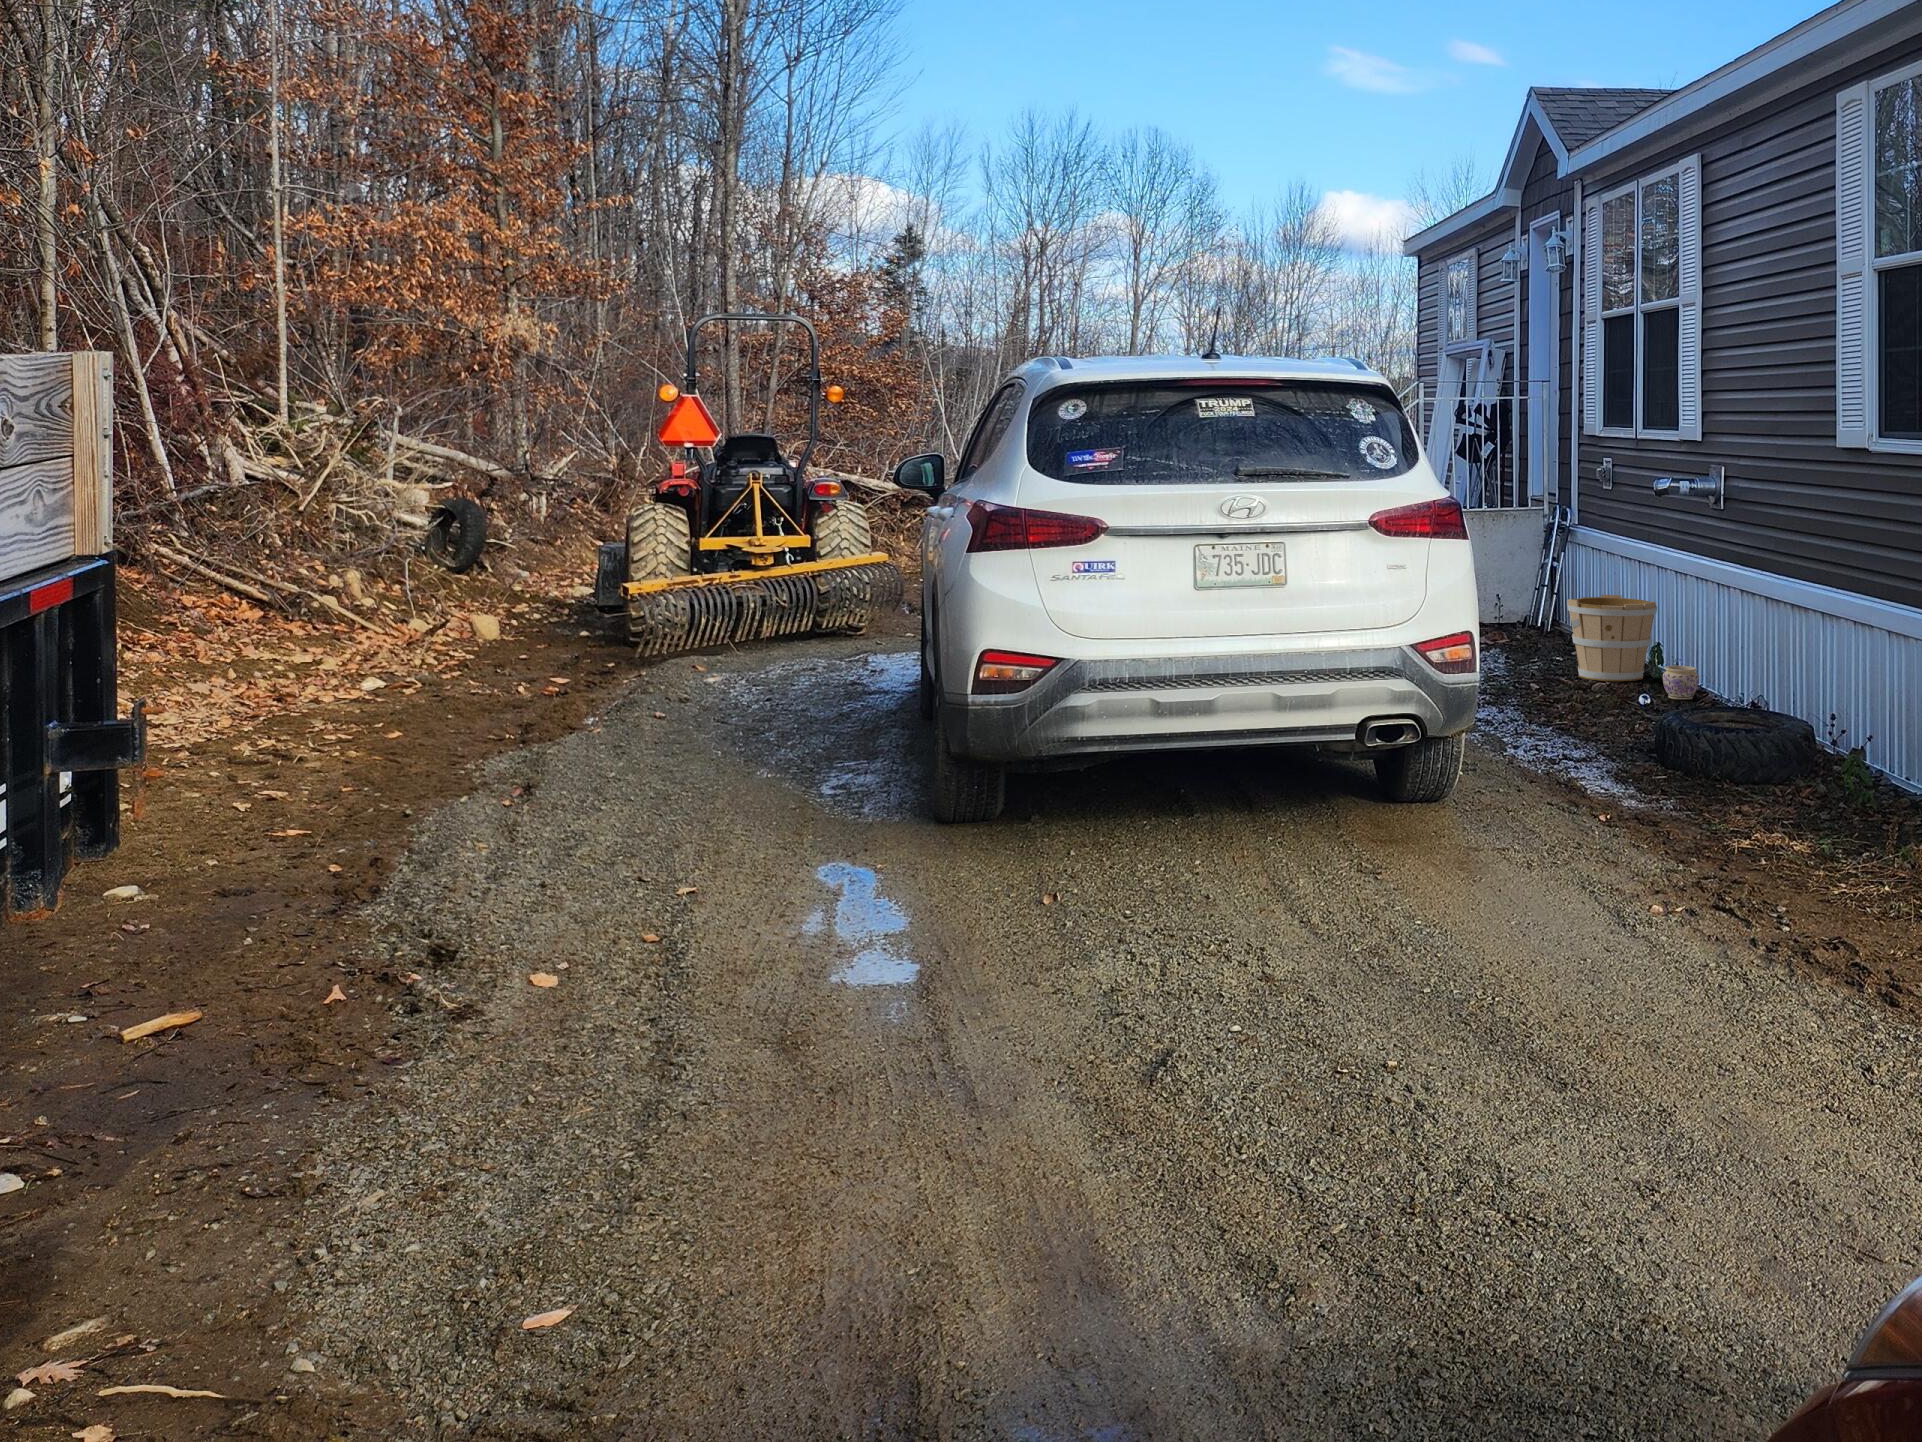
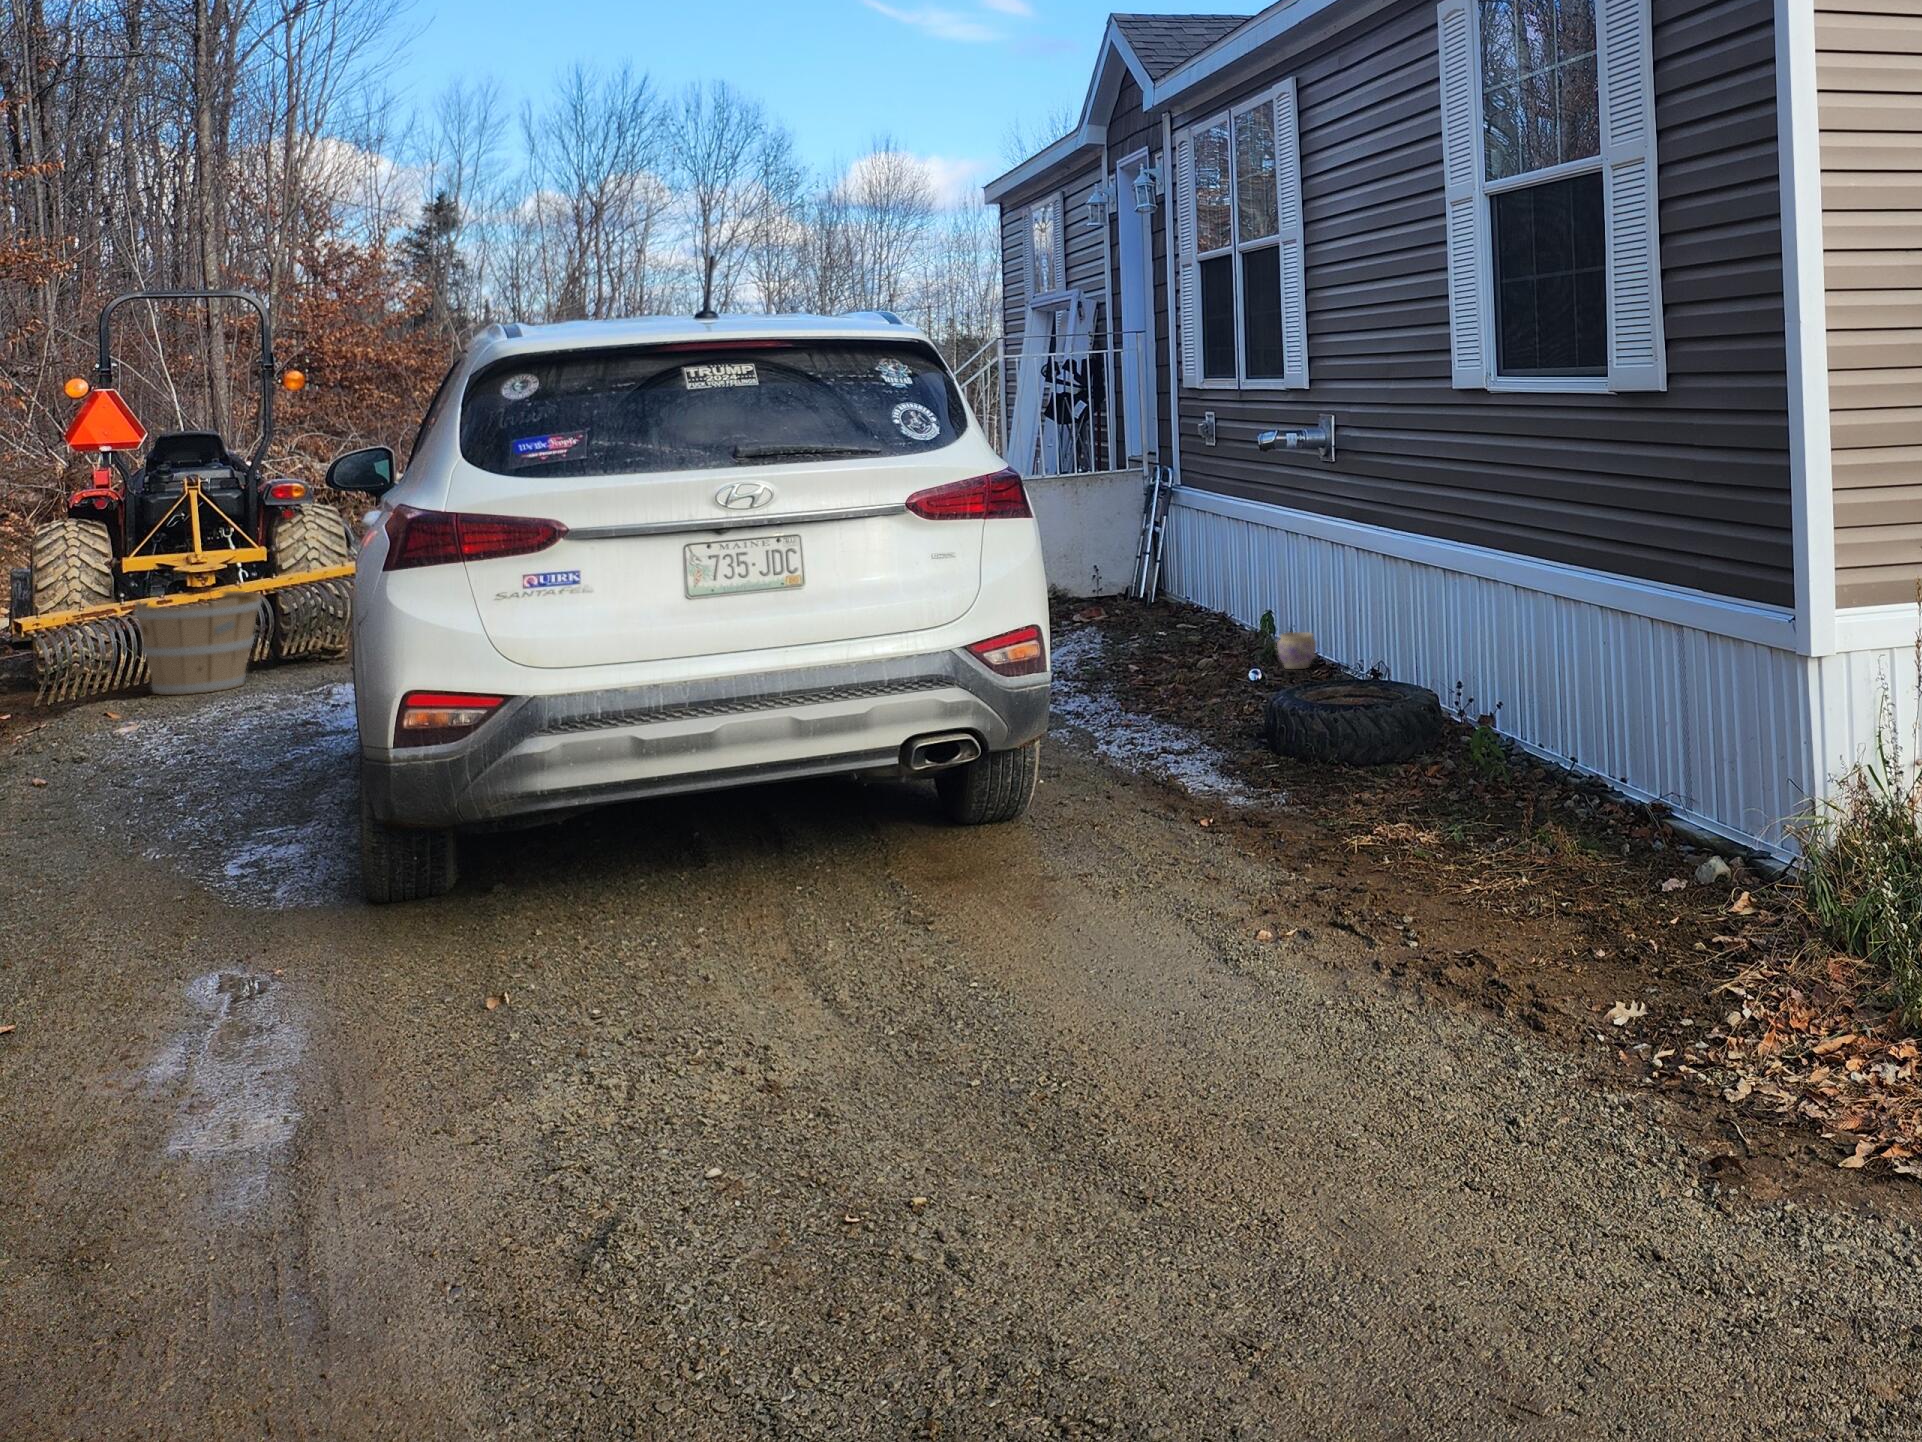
wooden bucket: present [1567,595,1657,681] -> present [134,591,262,695]

